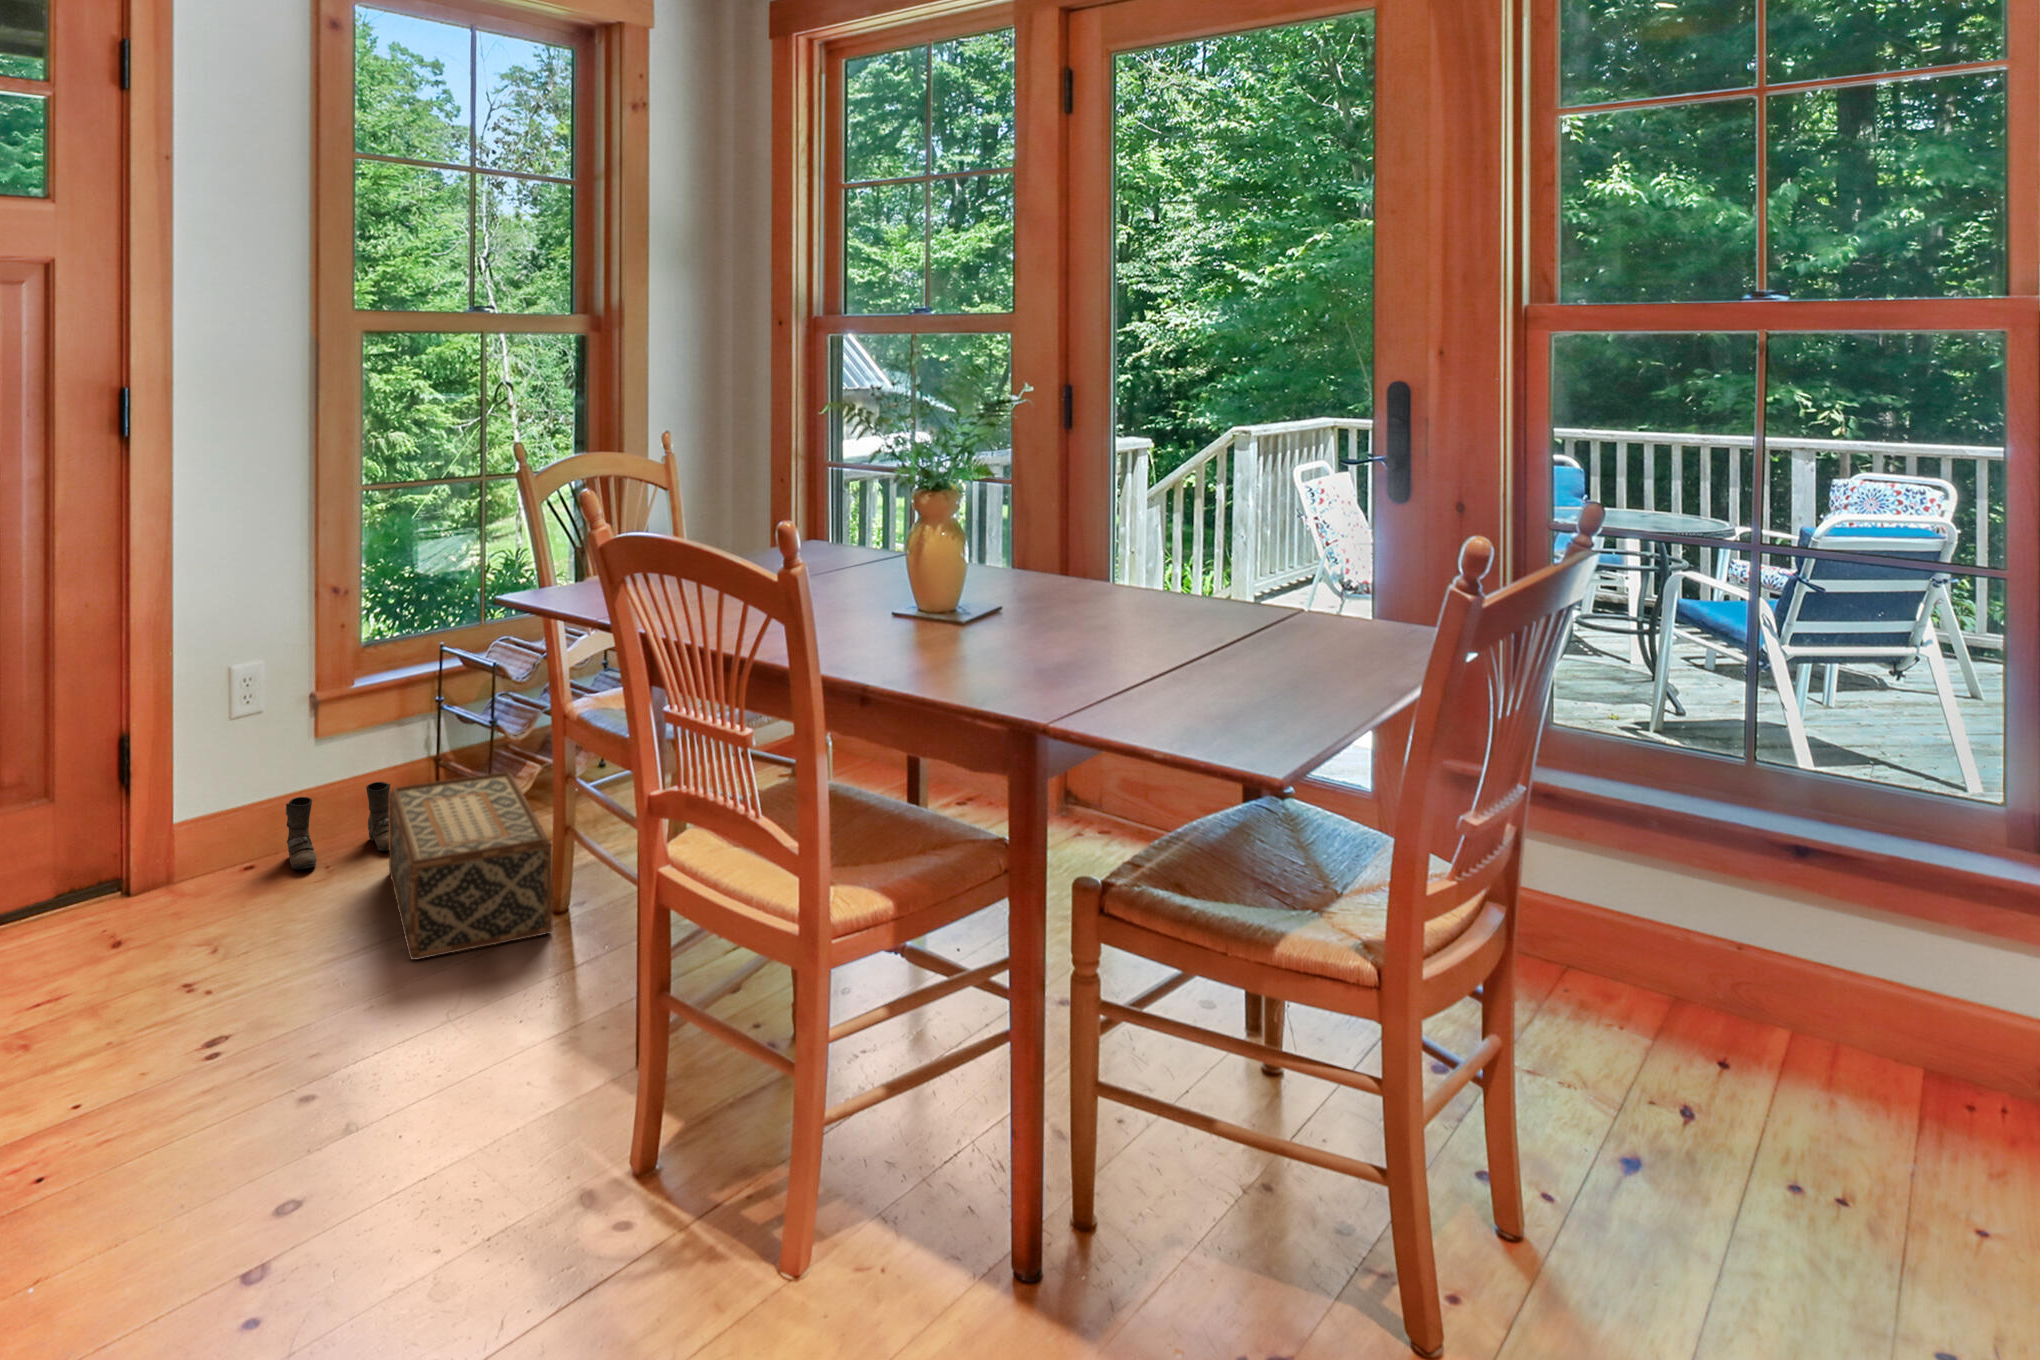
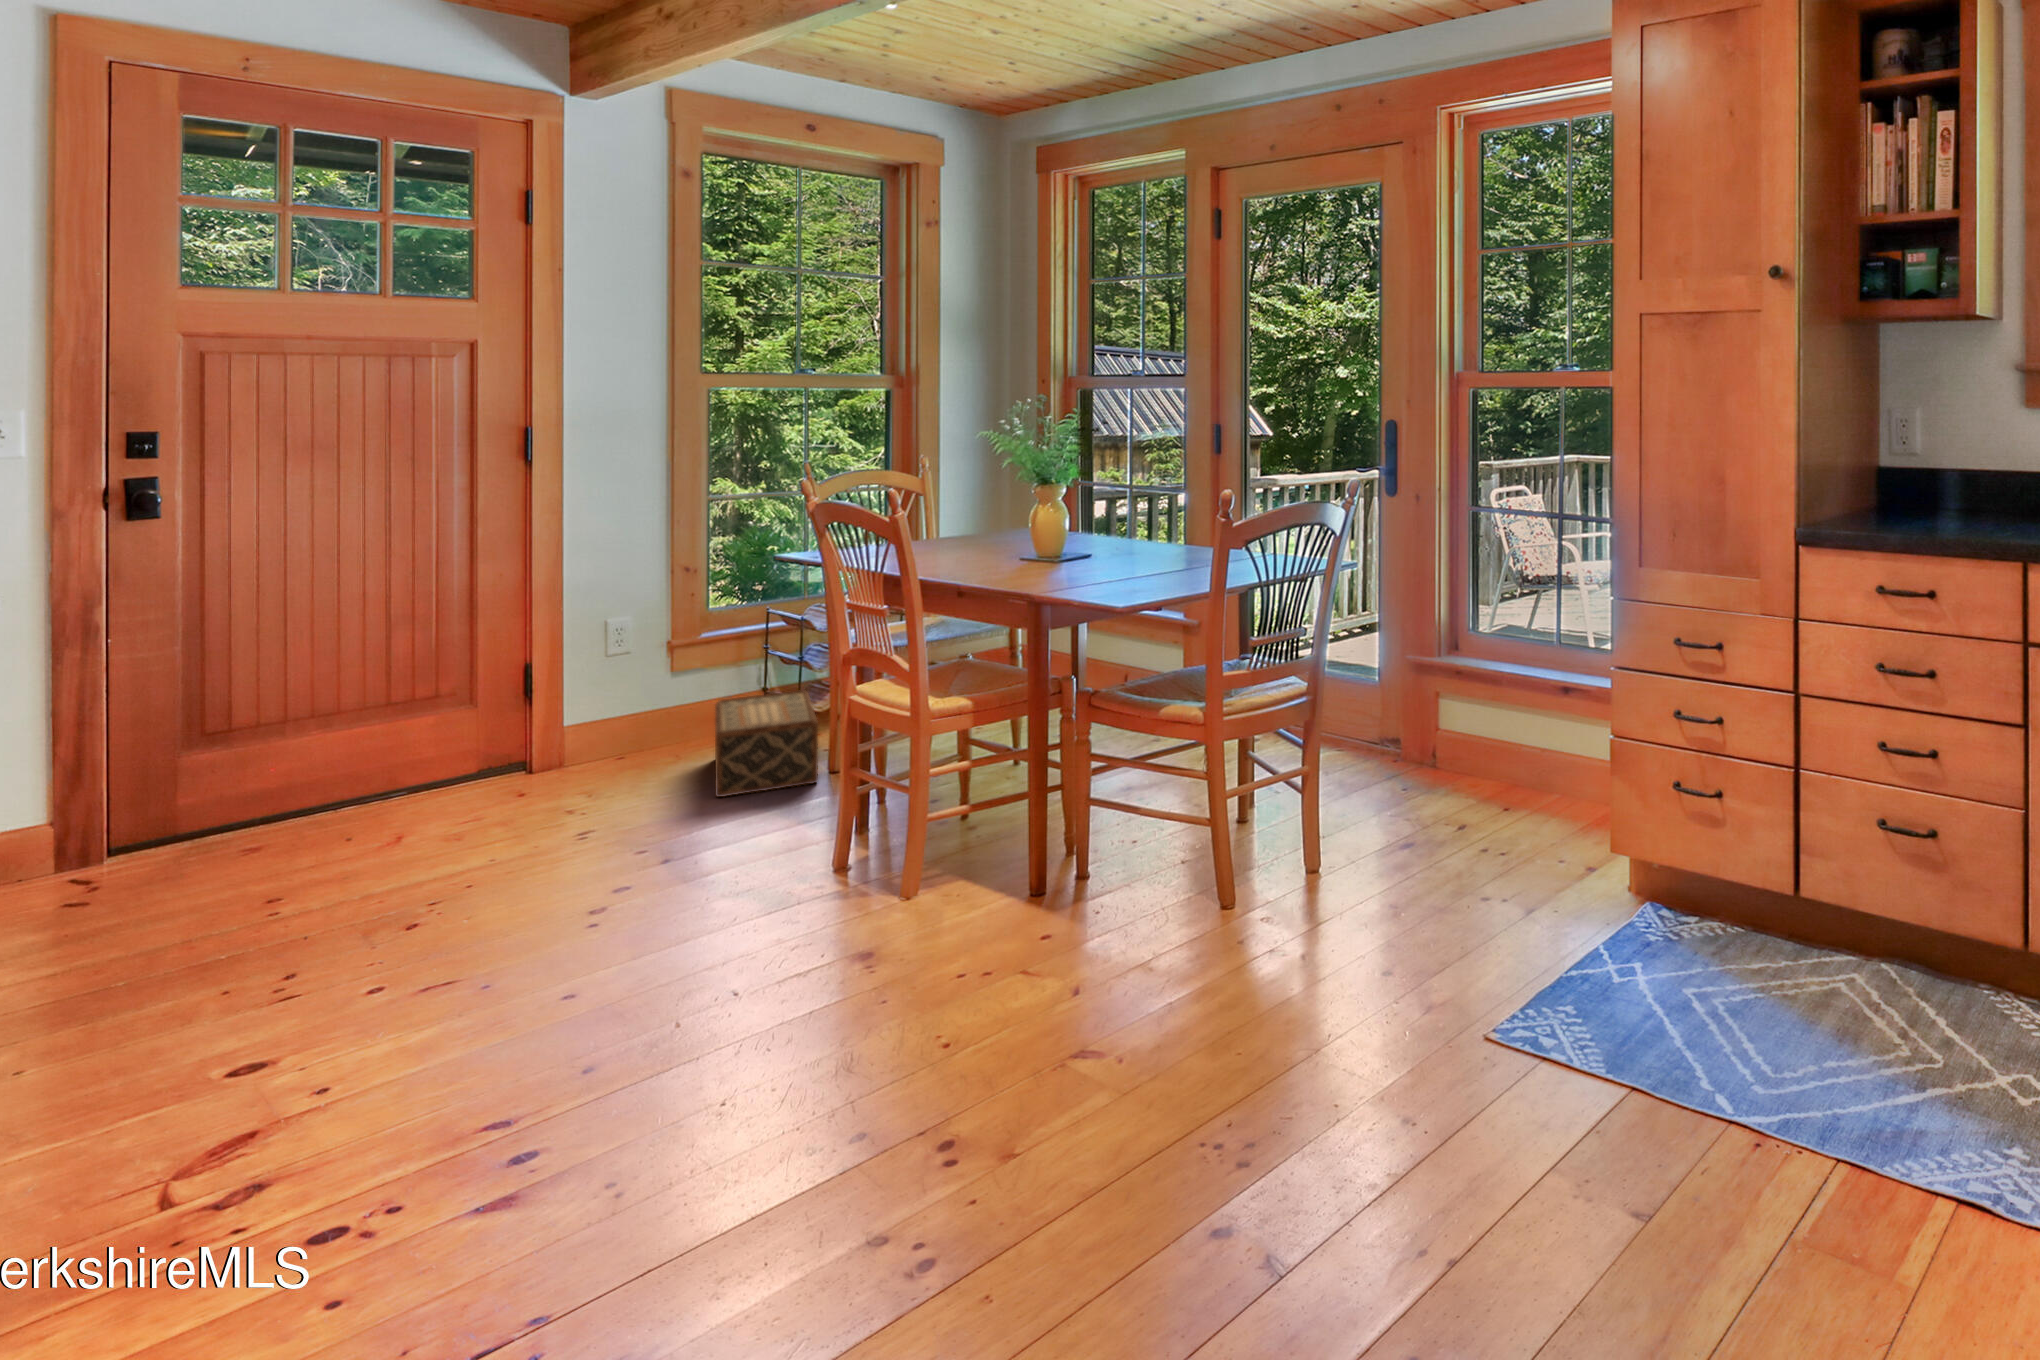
boots: present [286,782,390,870] -> none [643,703,728,759]

